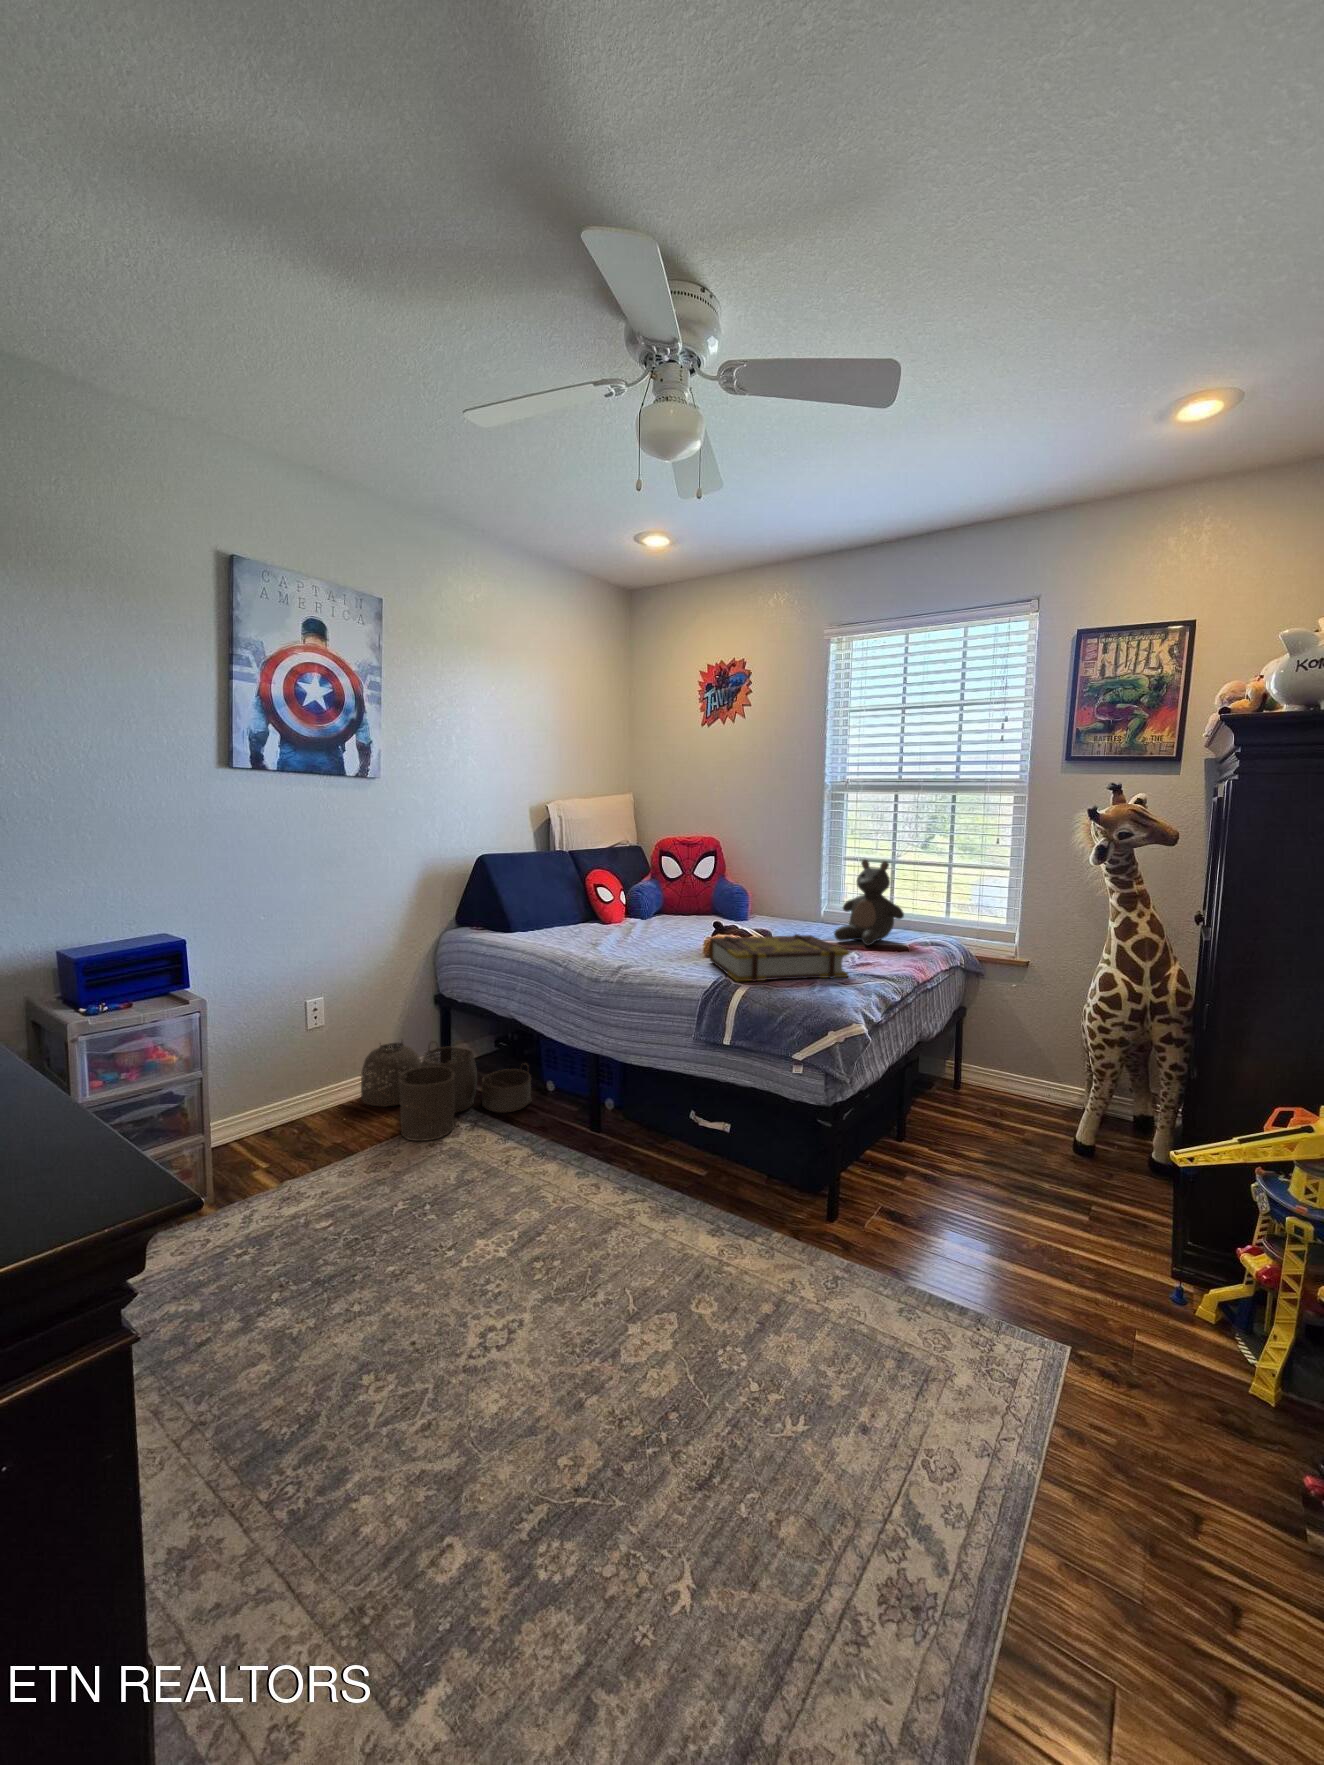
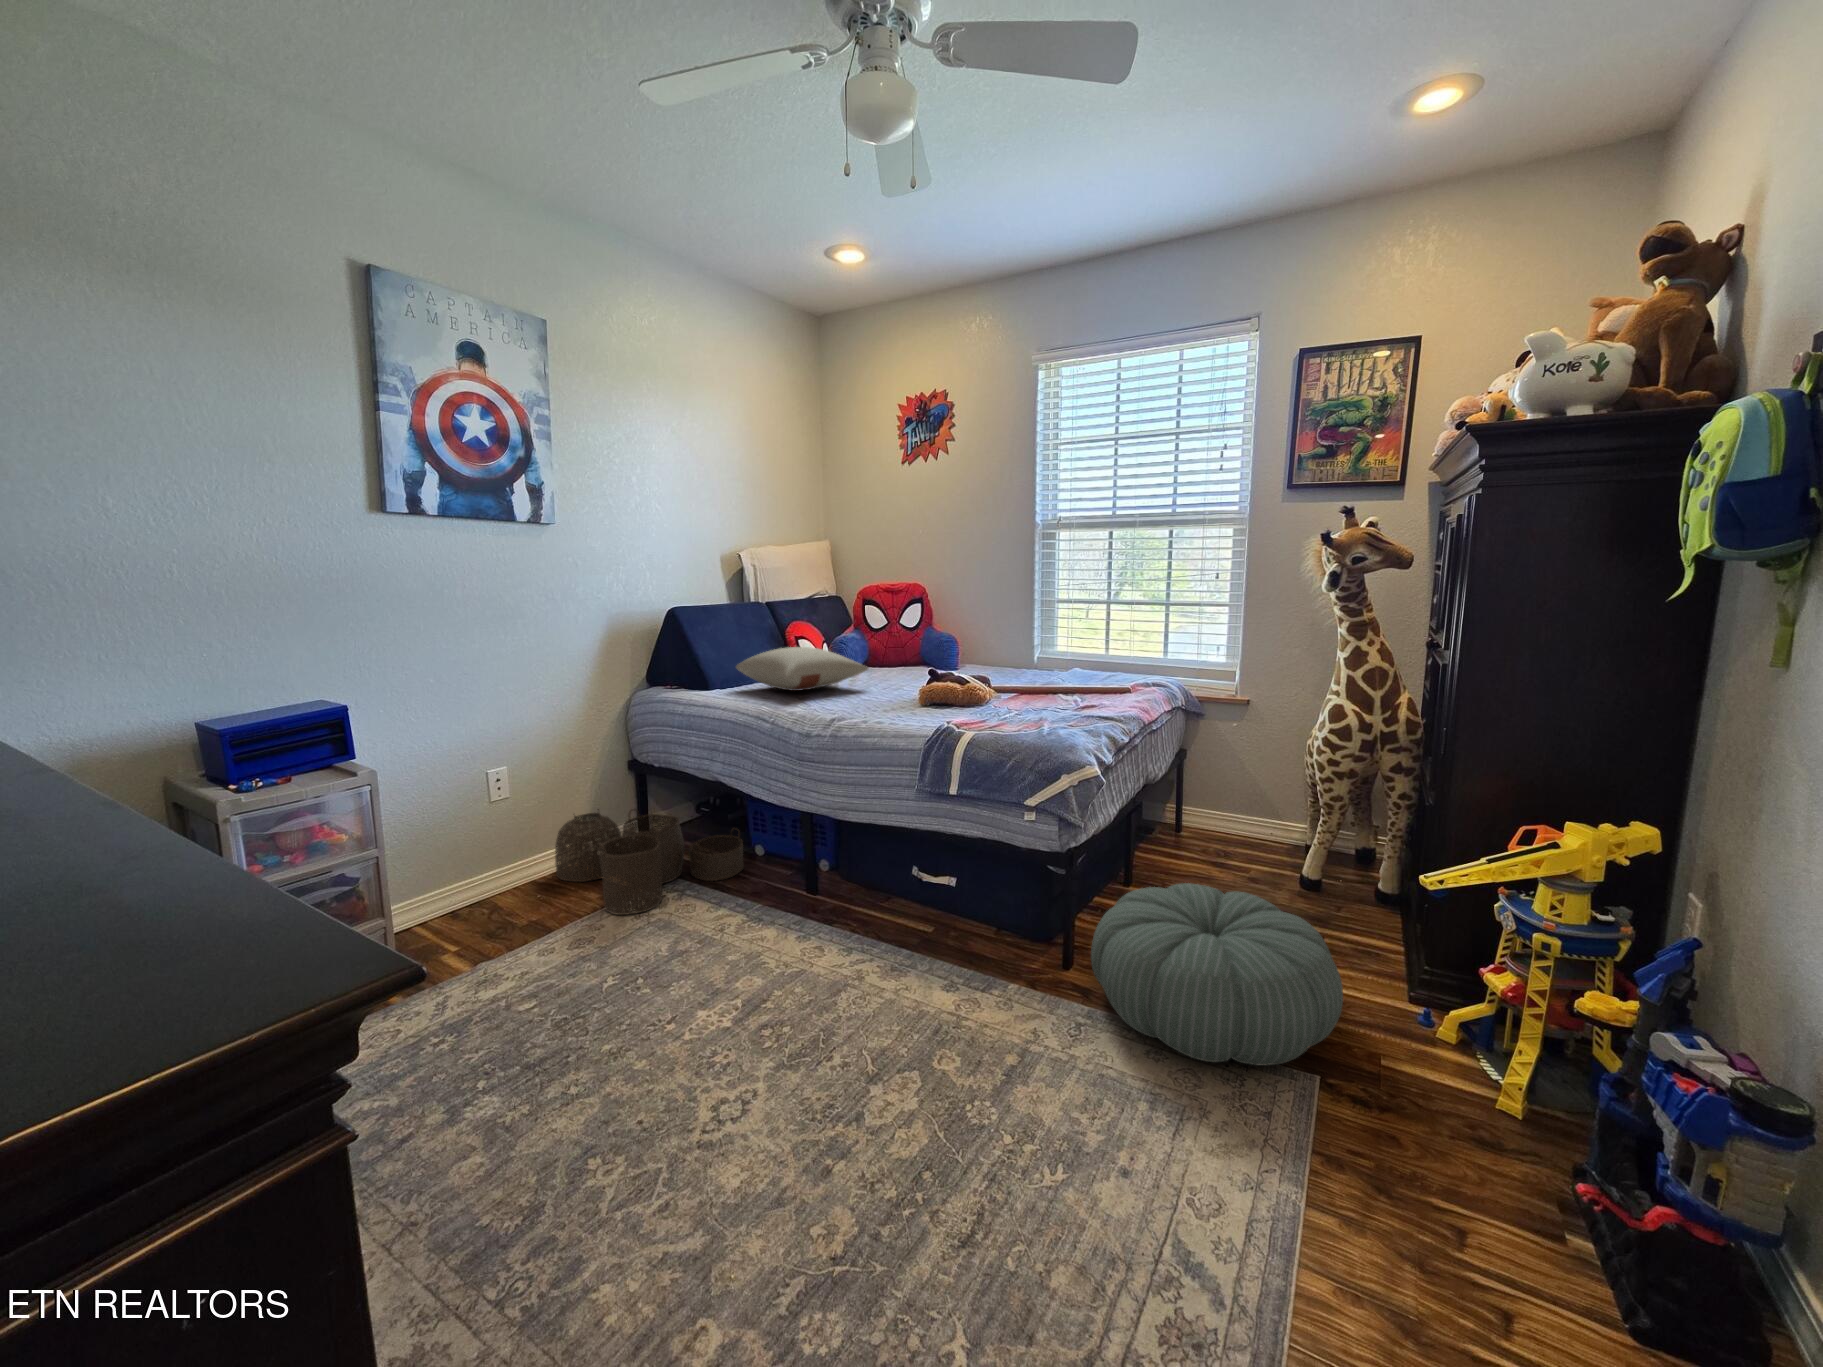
teddy bear: present [834,860,904,945] -> none [1057,599,1129,689]
pillow: none [533,896,656,936] -> present [736,647,868,691]
book: present [709,934,849,981] -> none [930,678,1079,728]
pouf: none [849,1143,1096,1333] -> present [1091,883,1343,1065]

